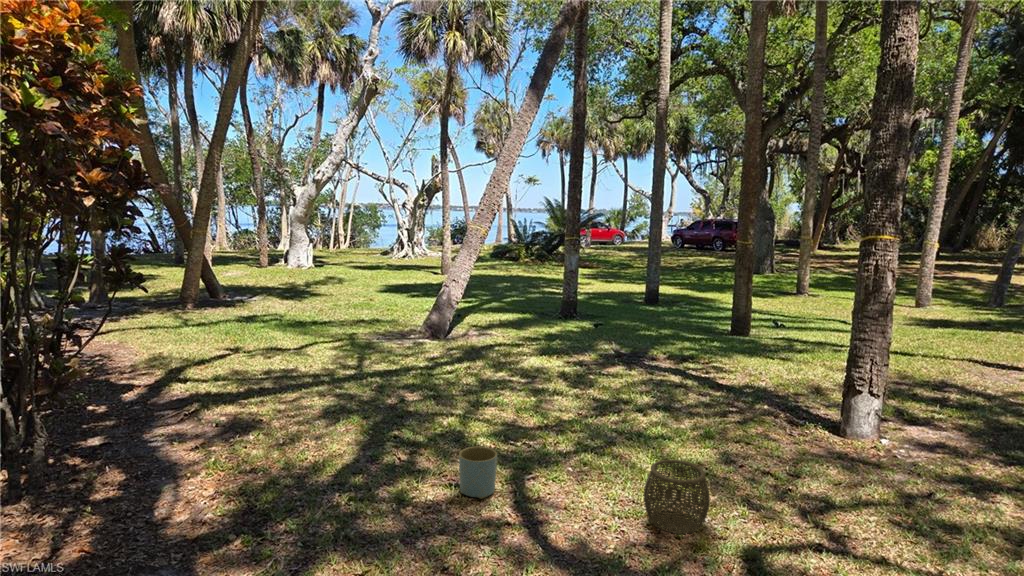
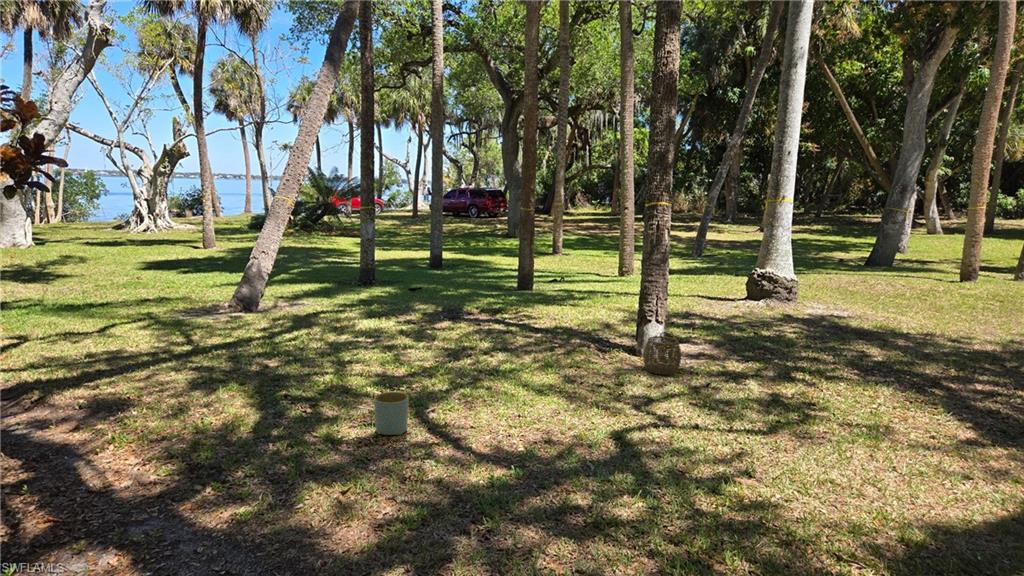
woven basket: present [644,460,710,534] -> present [643,336,681,375]

